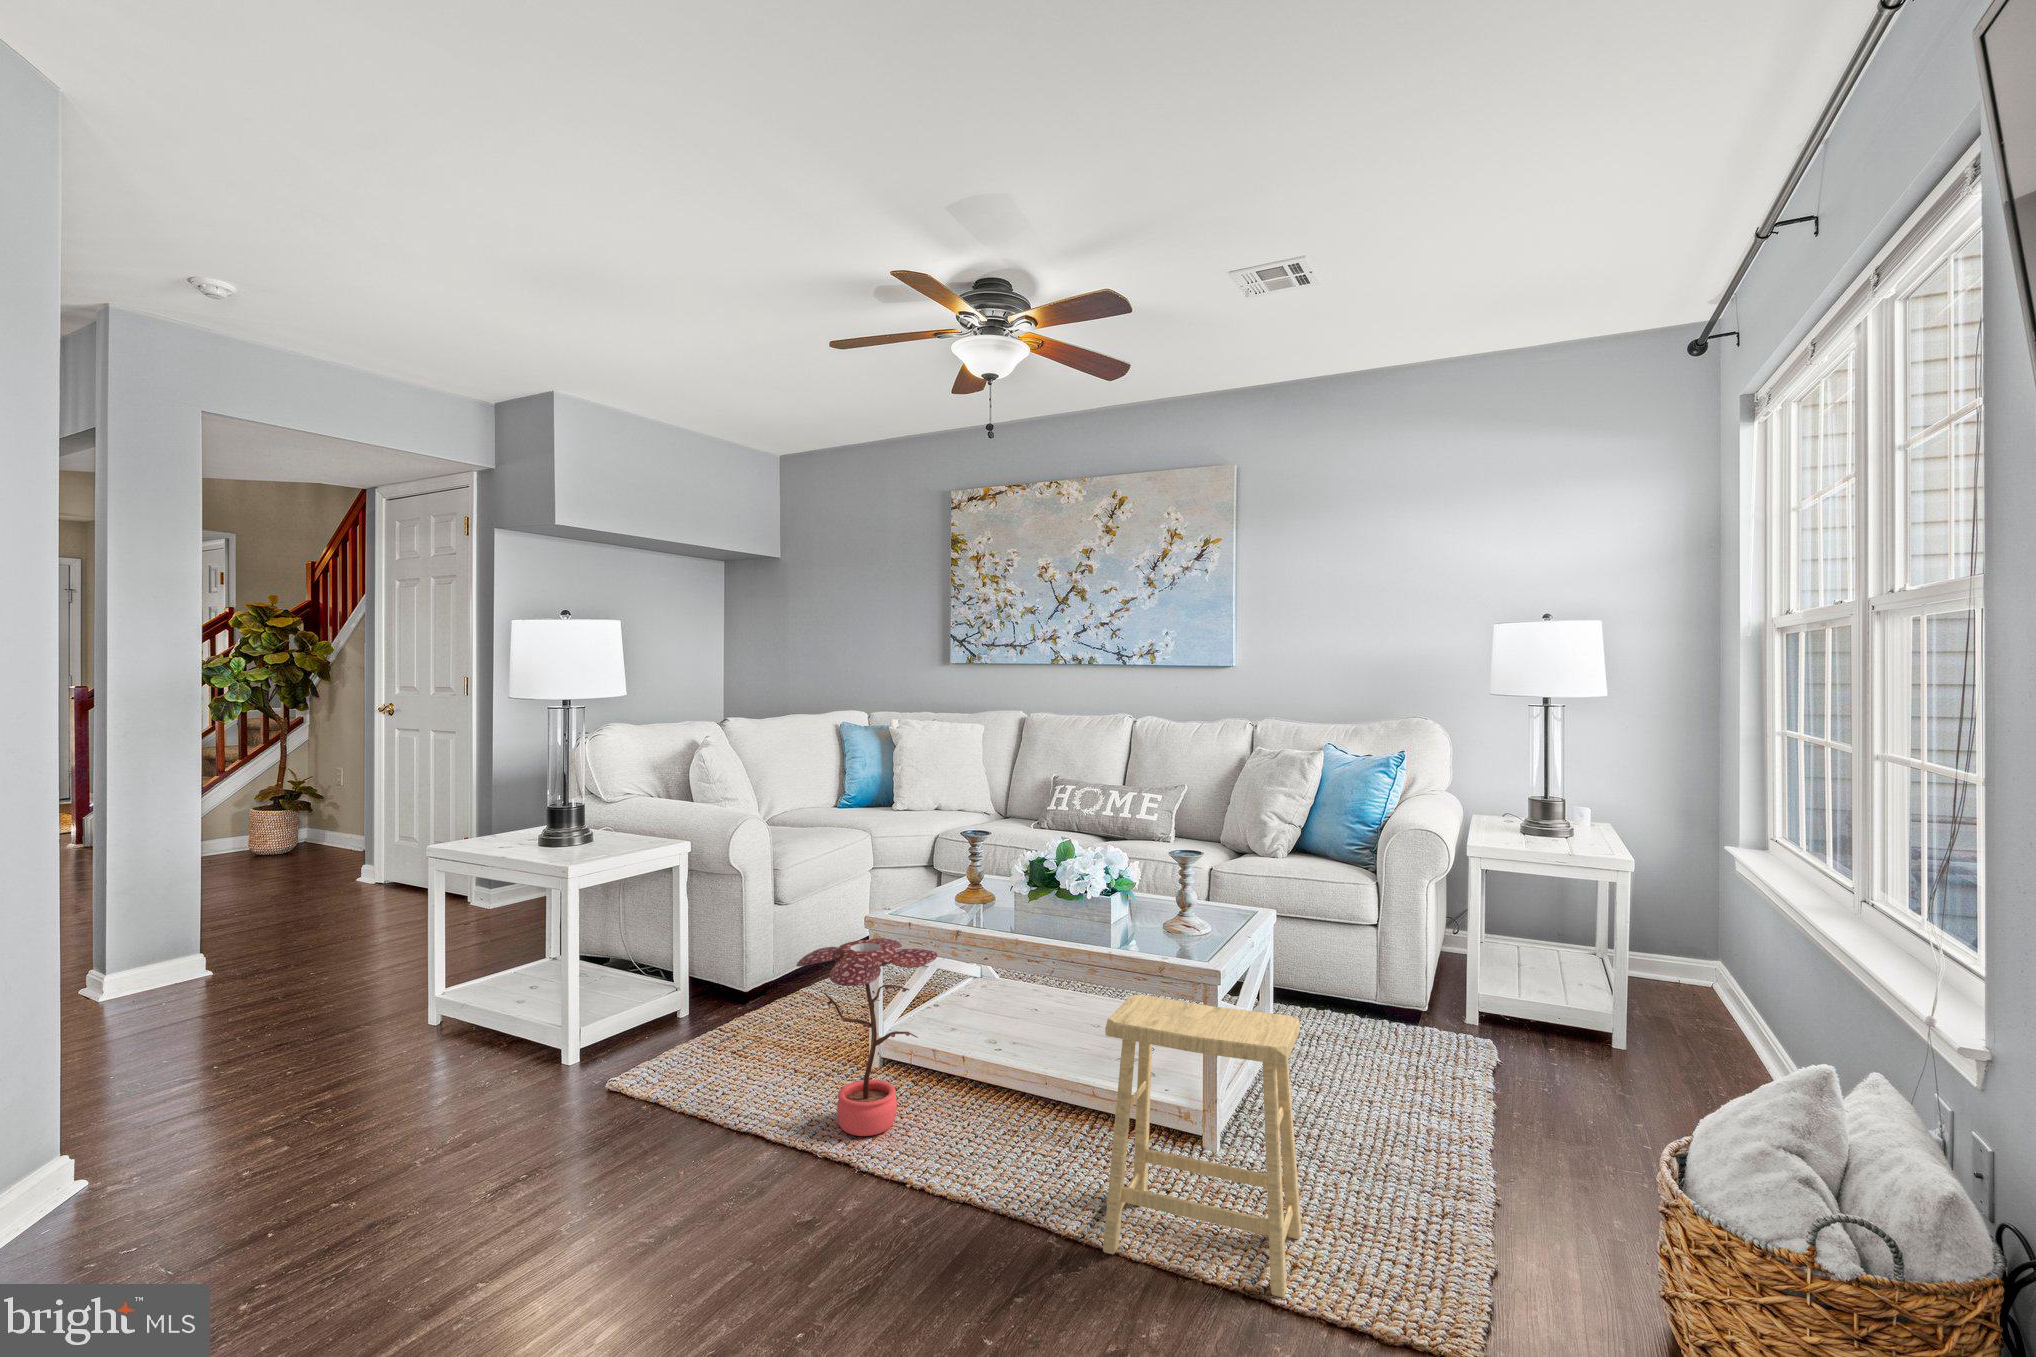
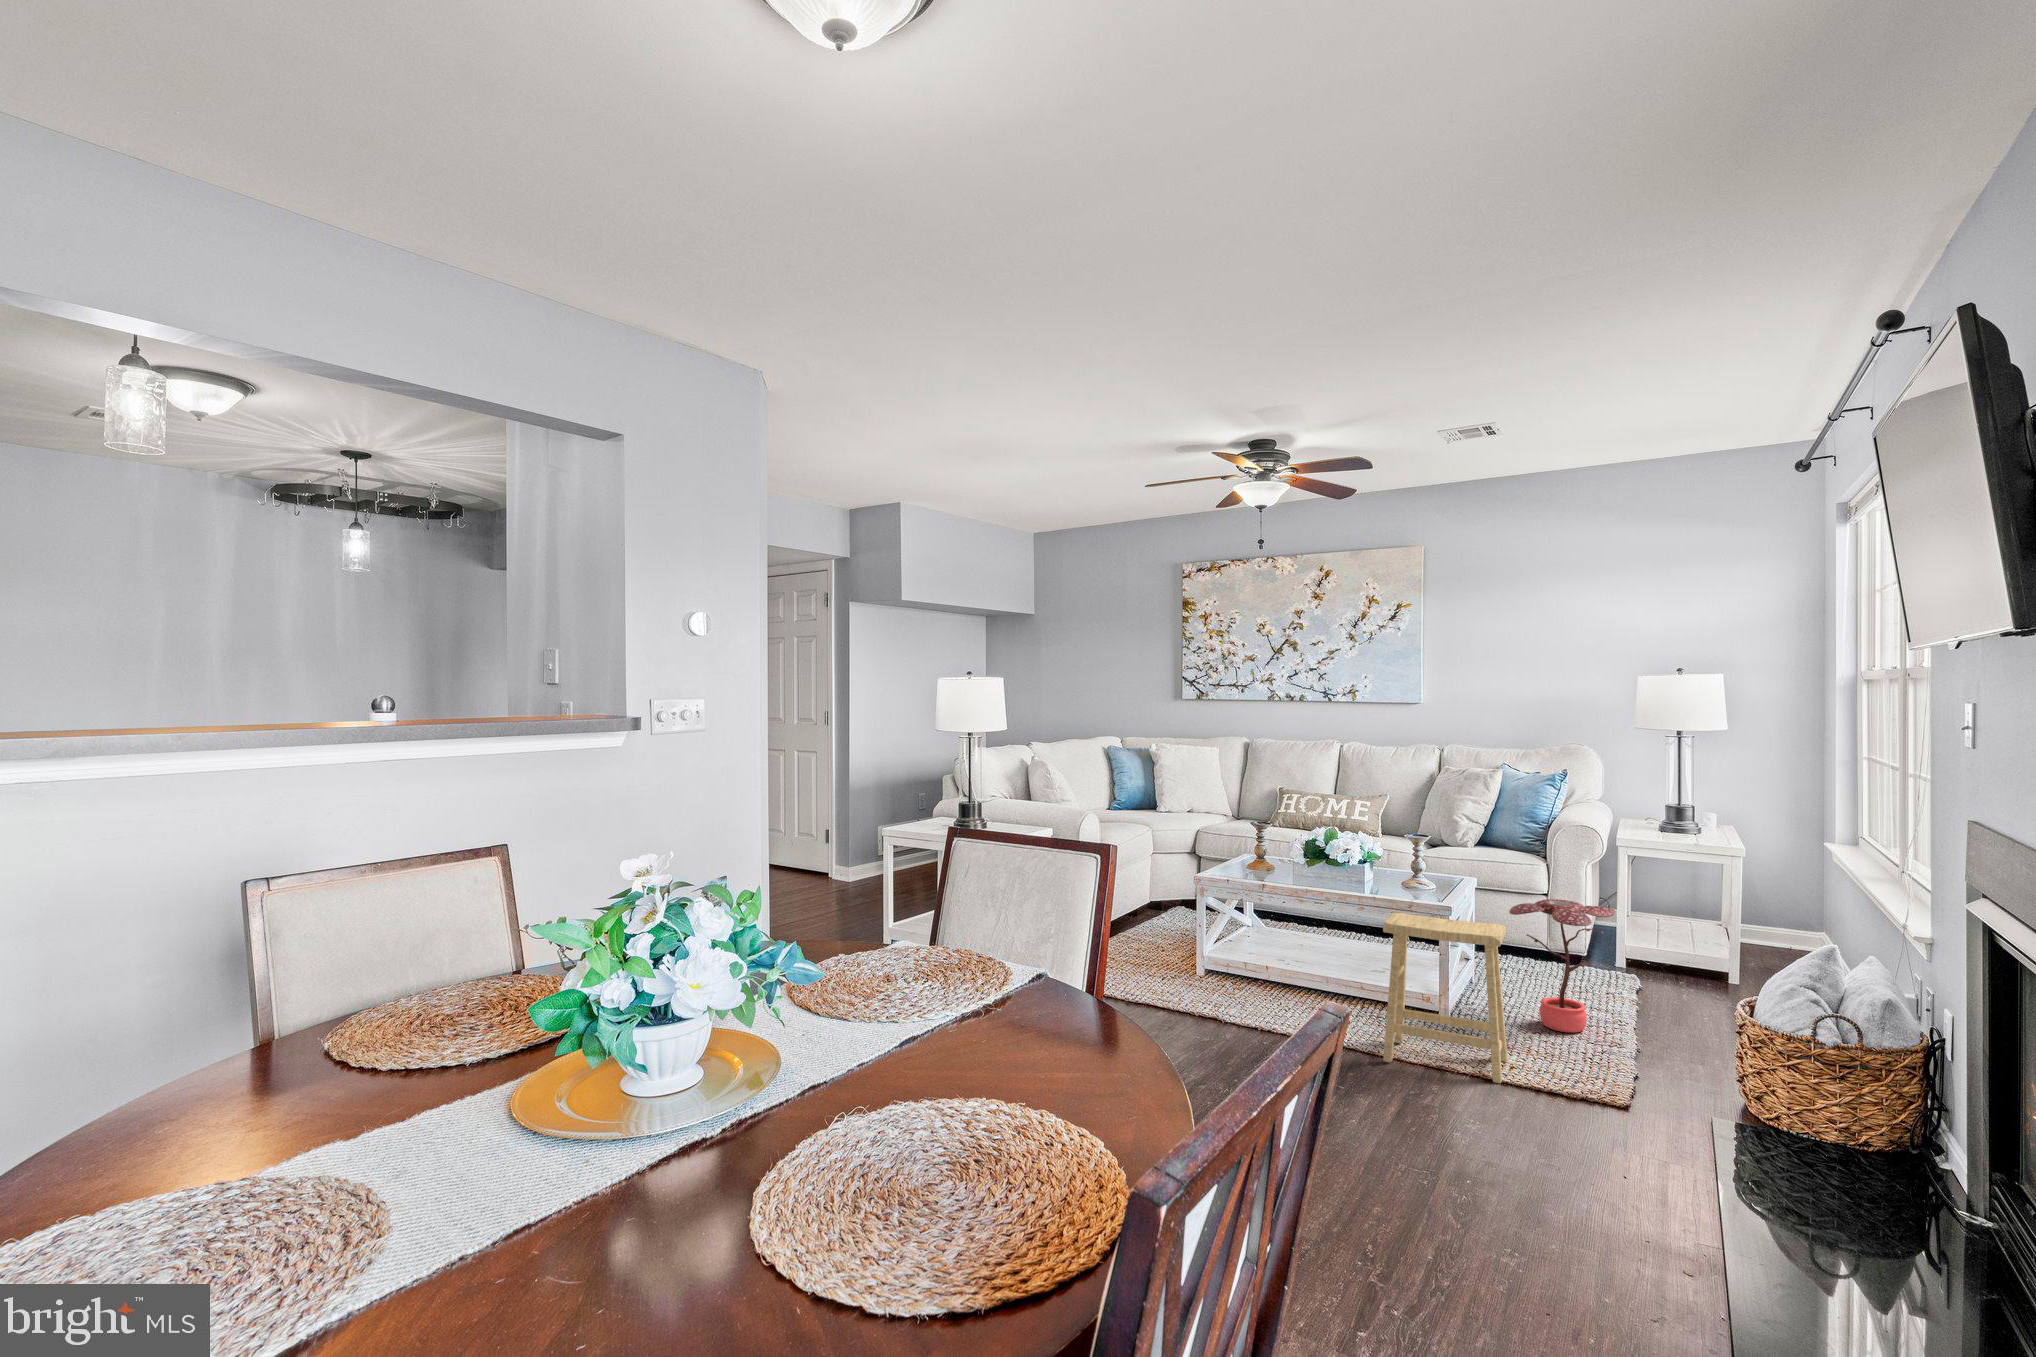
potted plant: present [796,938,937,1136] -> present [1509,899,1616,1033]

